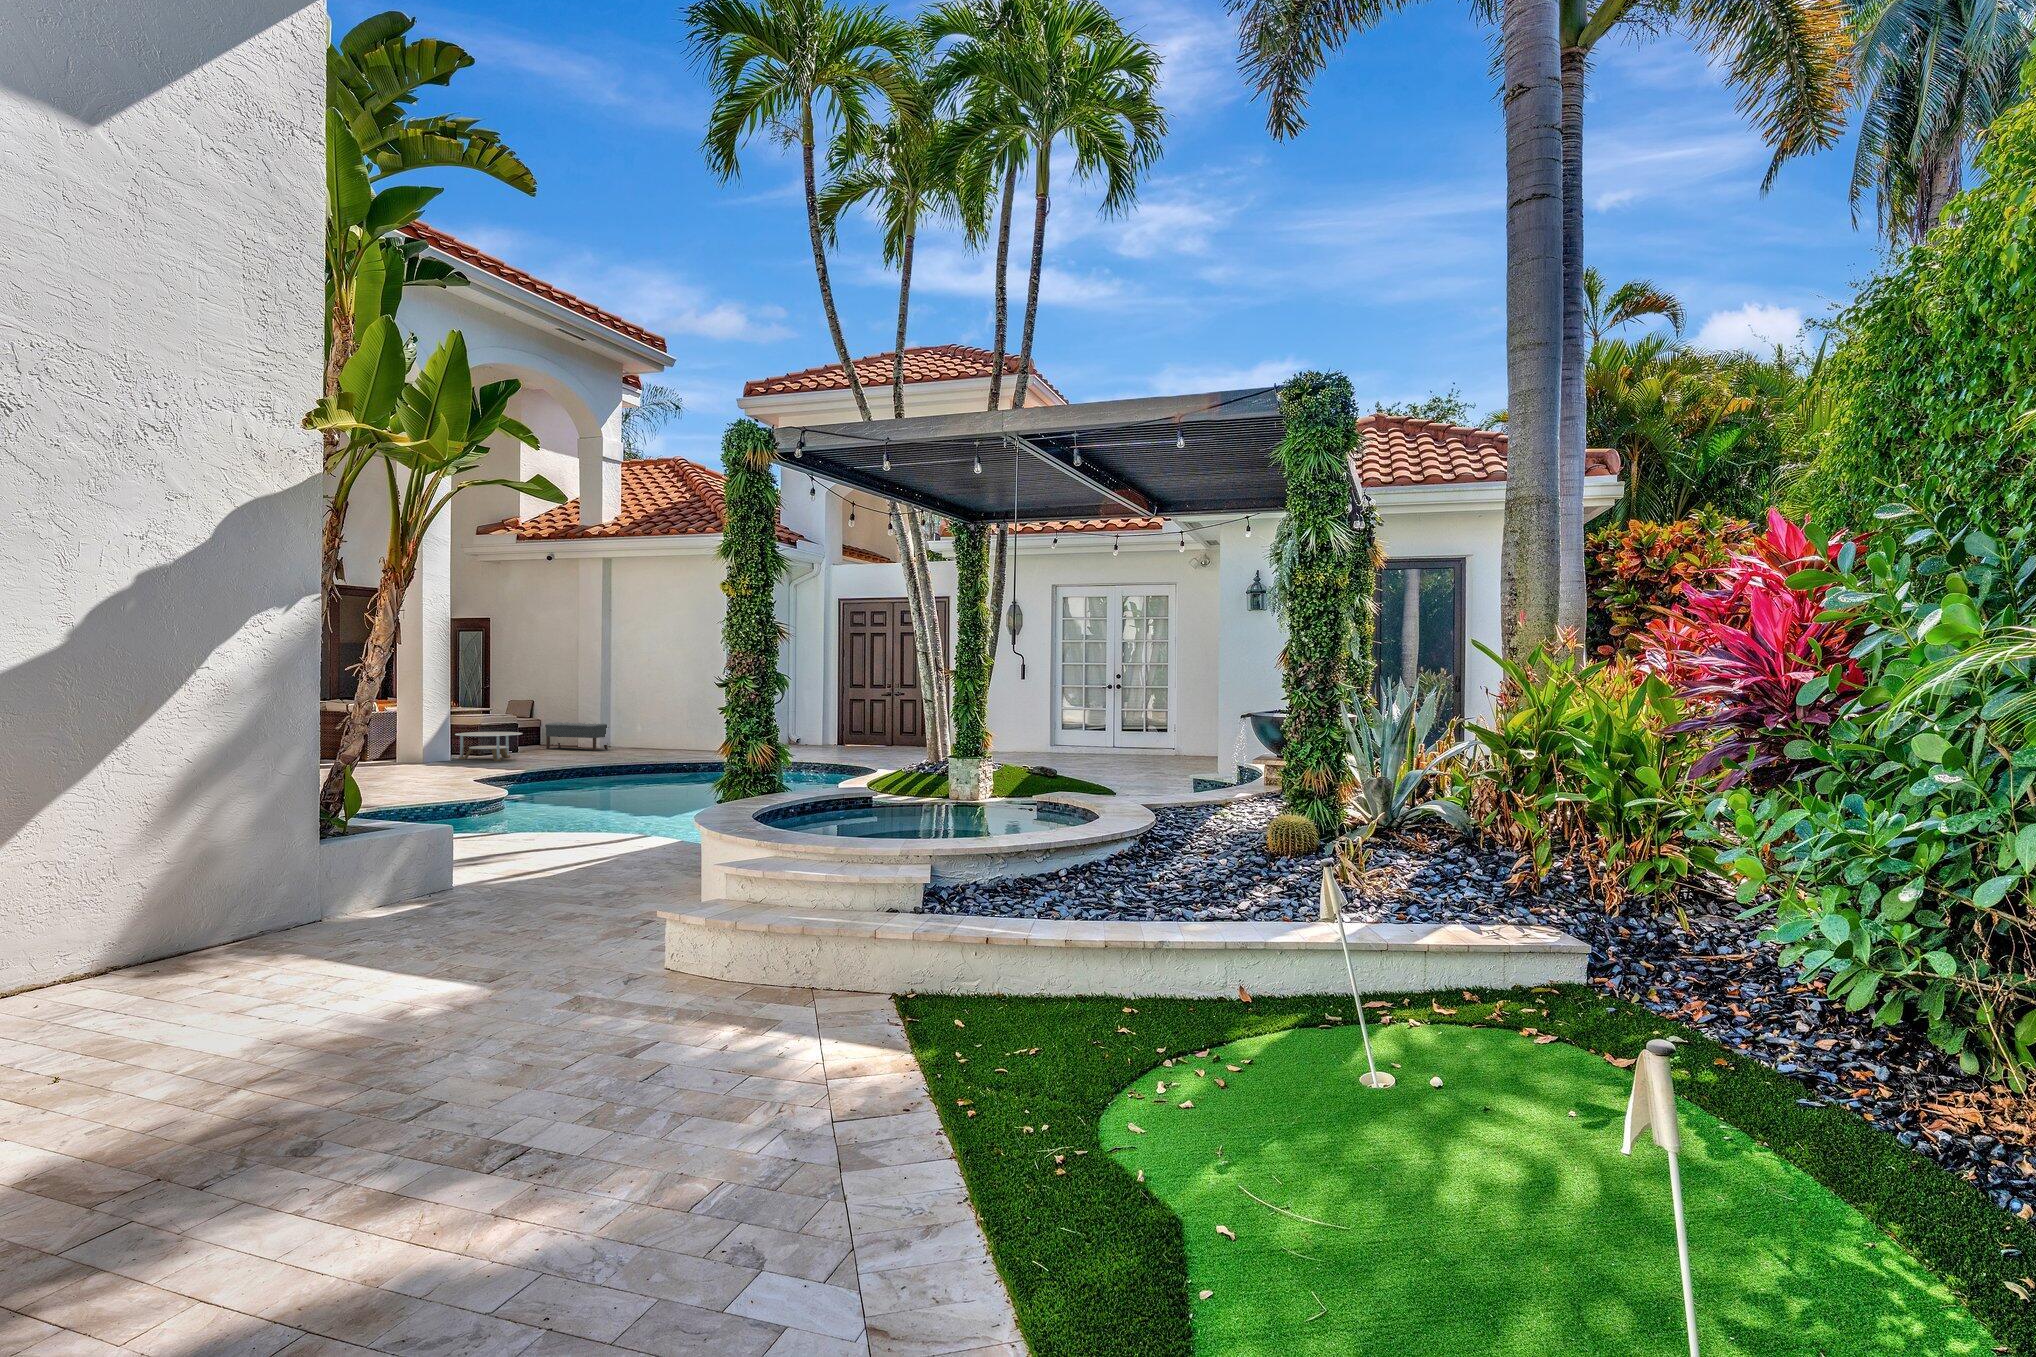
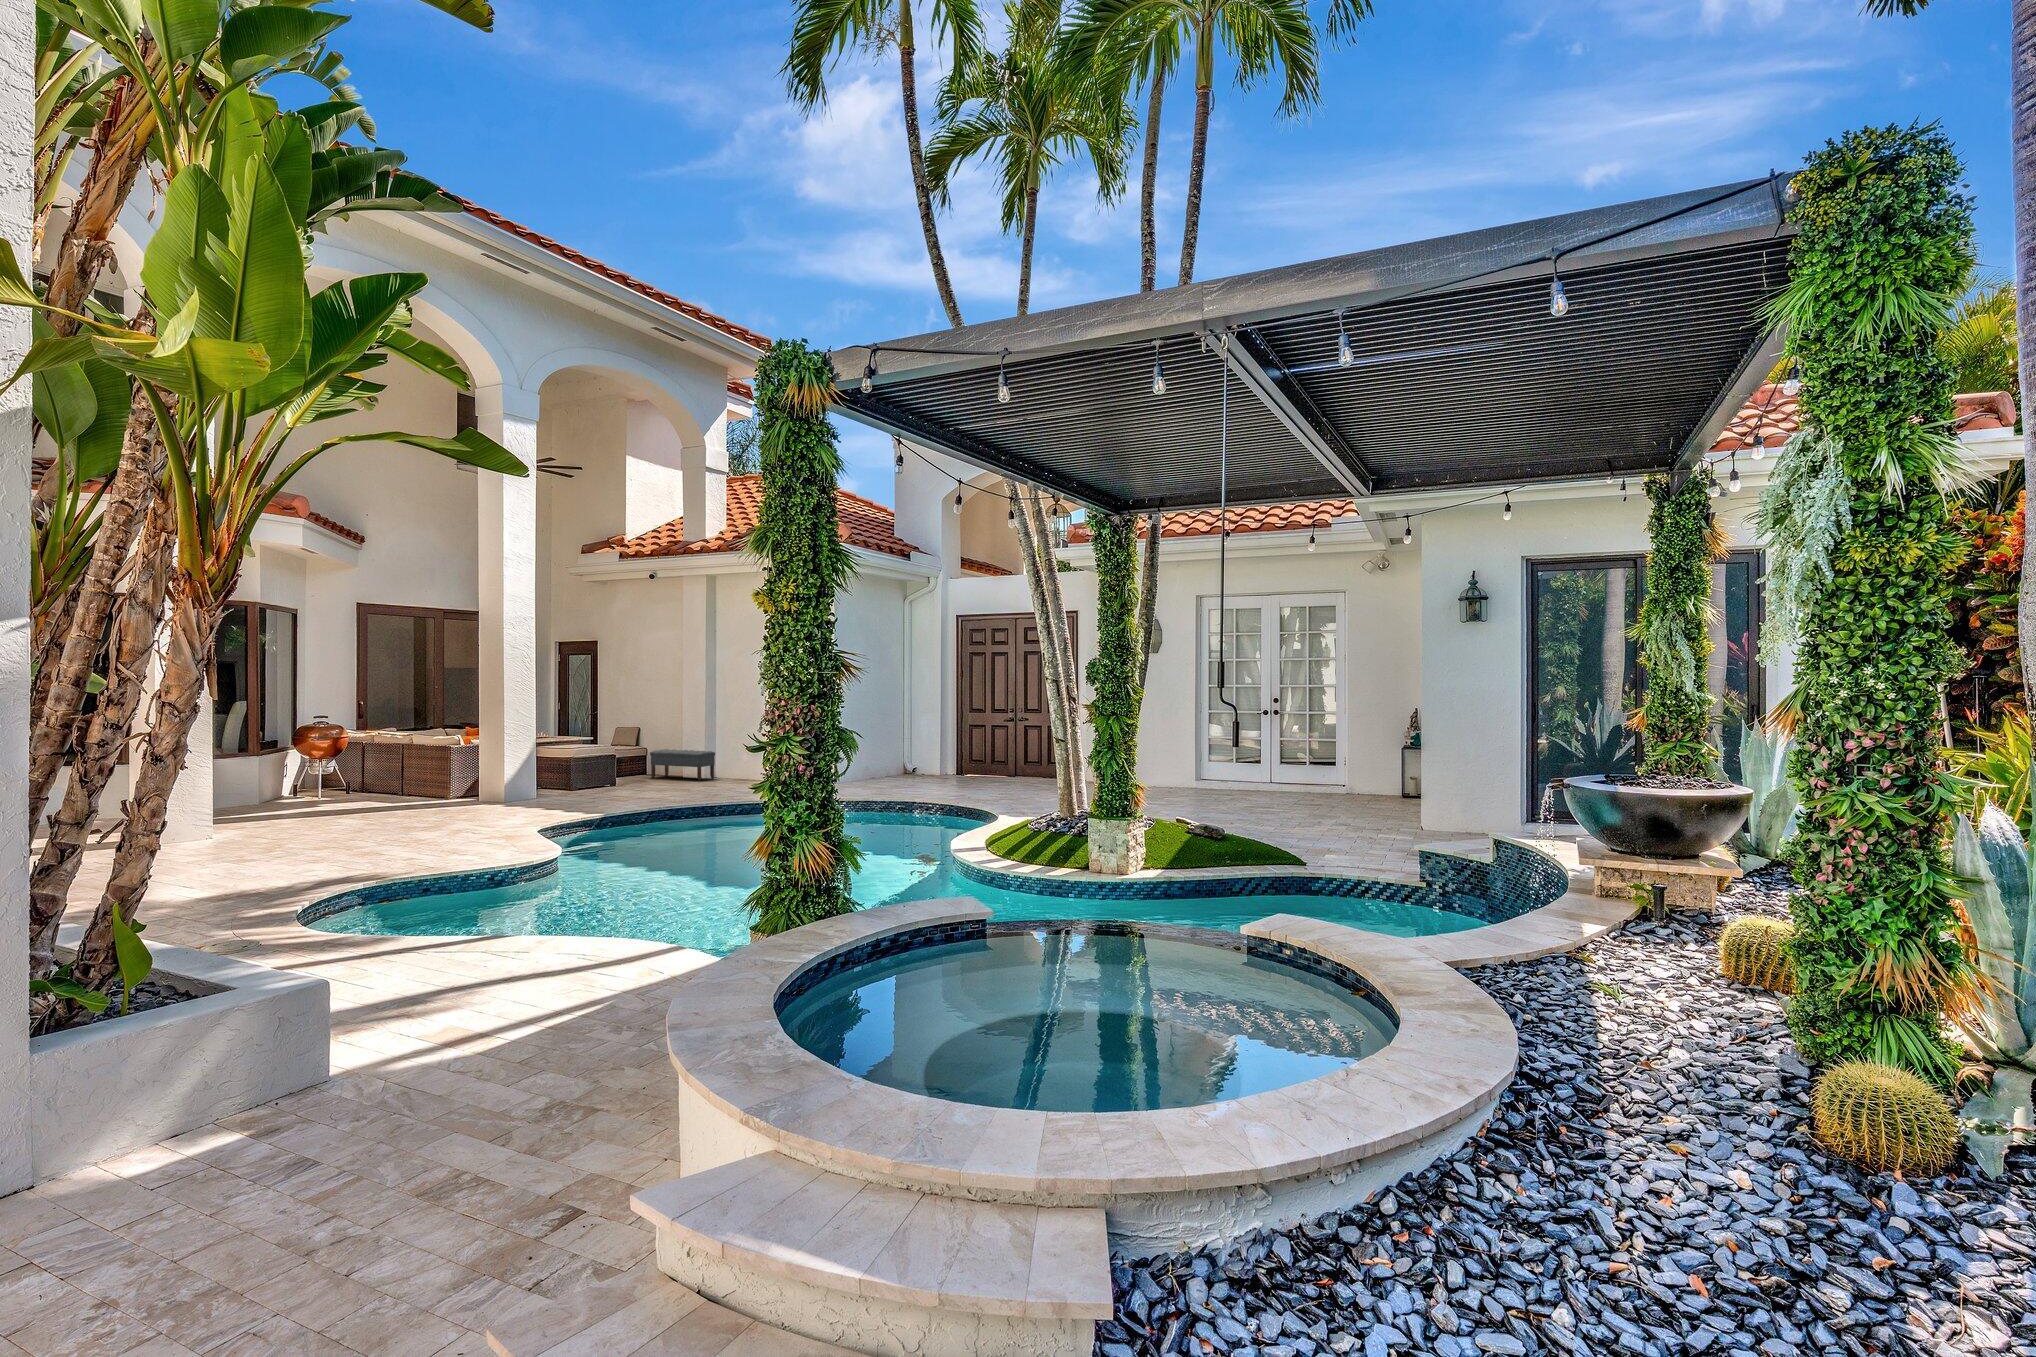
round table: present [455,732,523,761] -> none [538,765,613,799]

